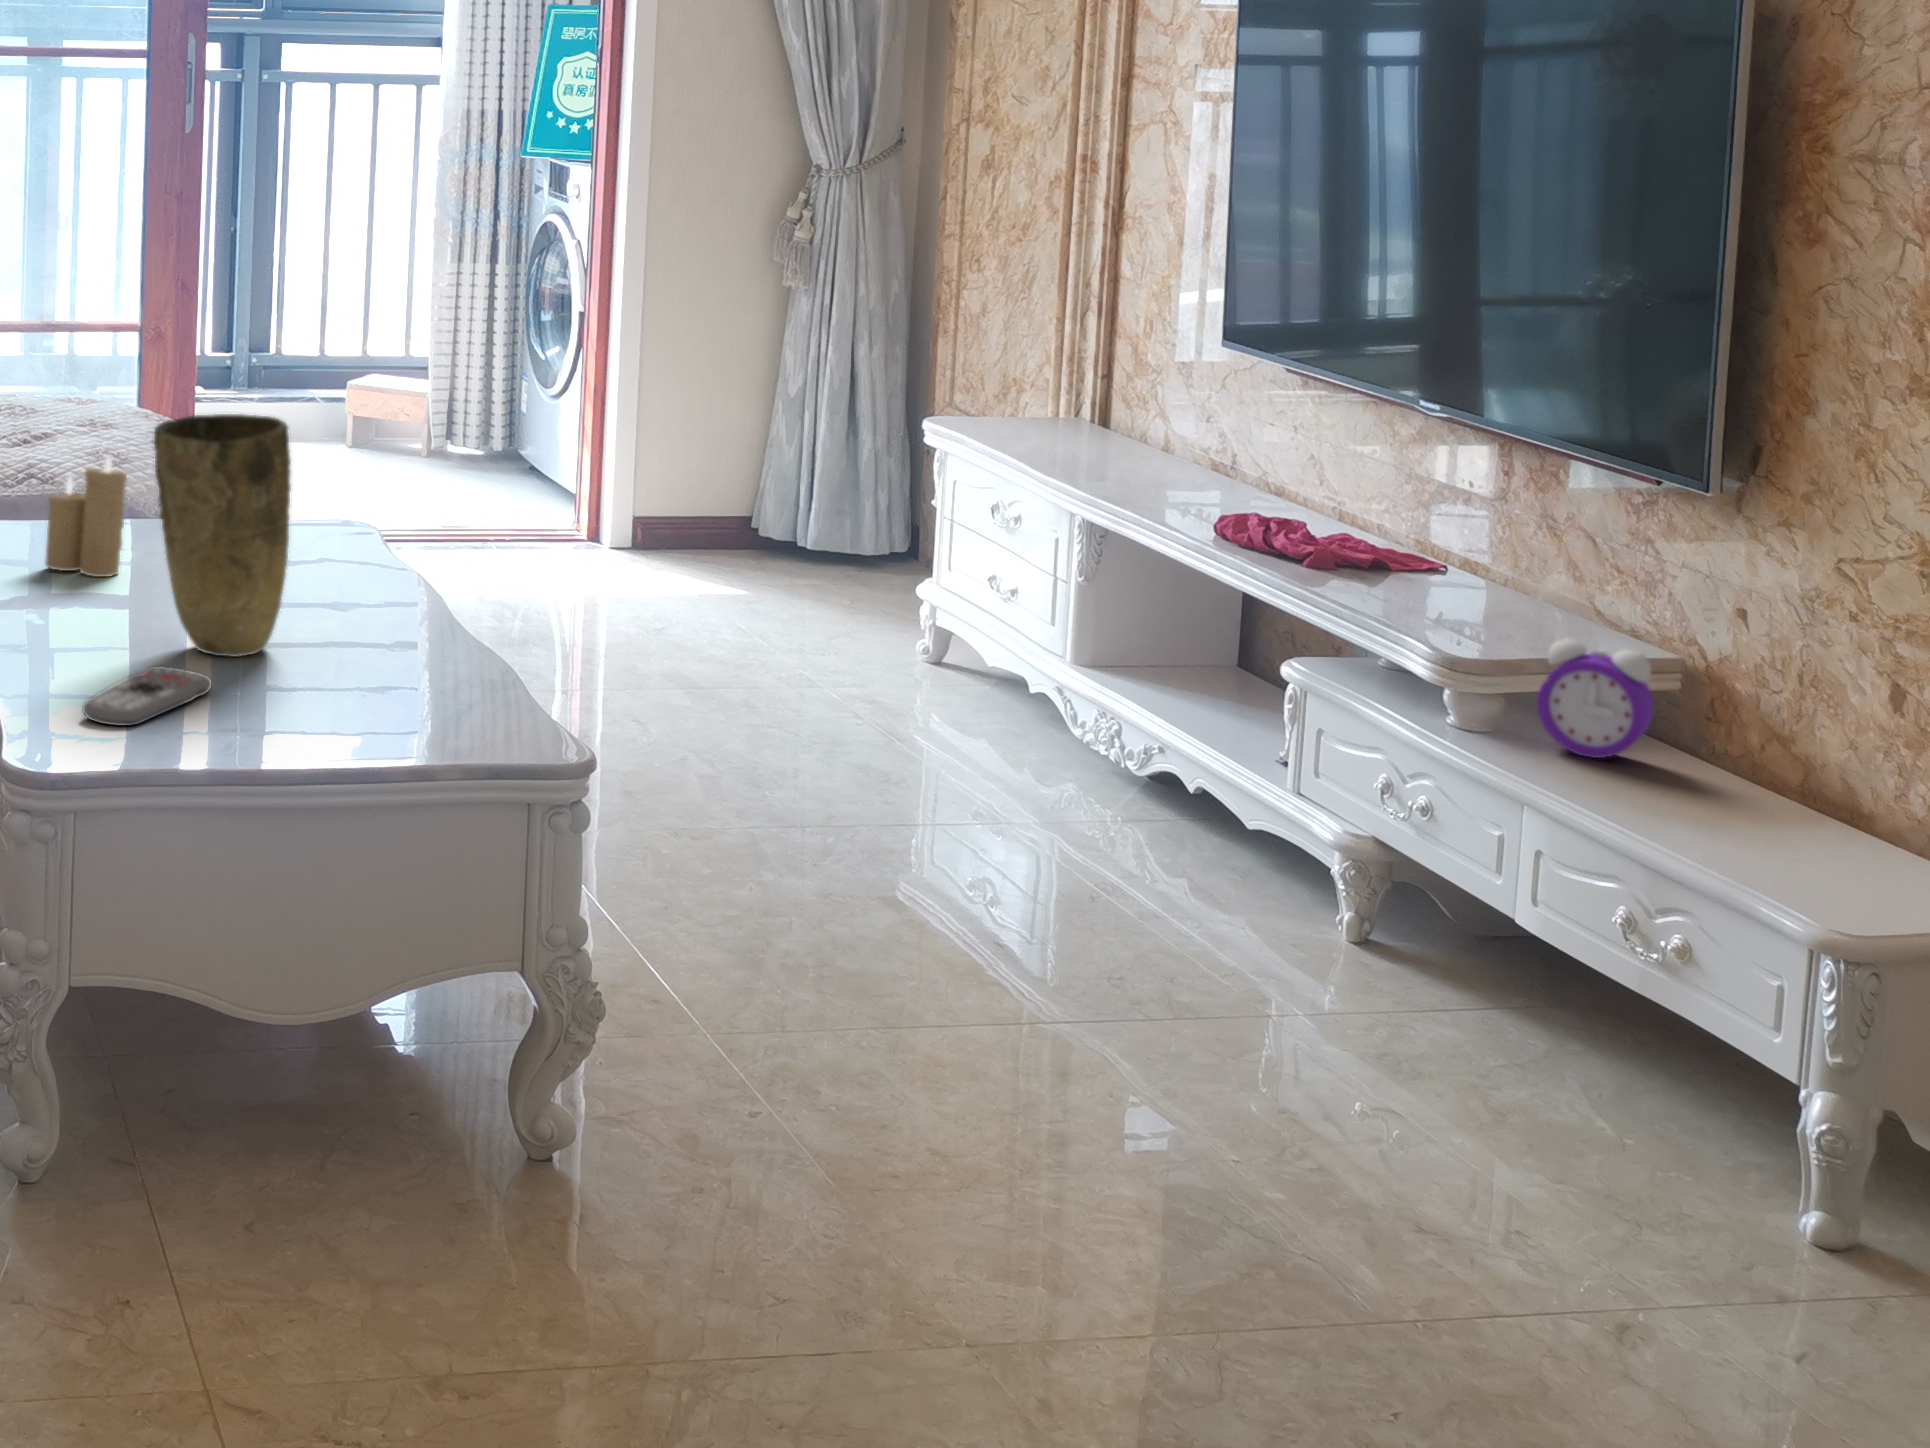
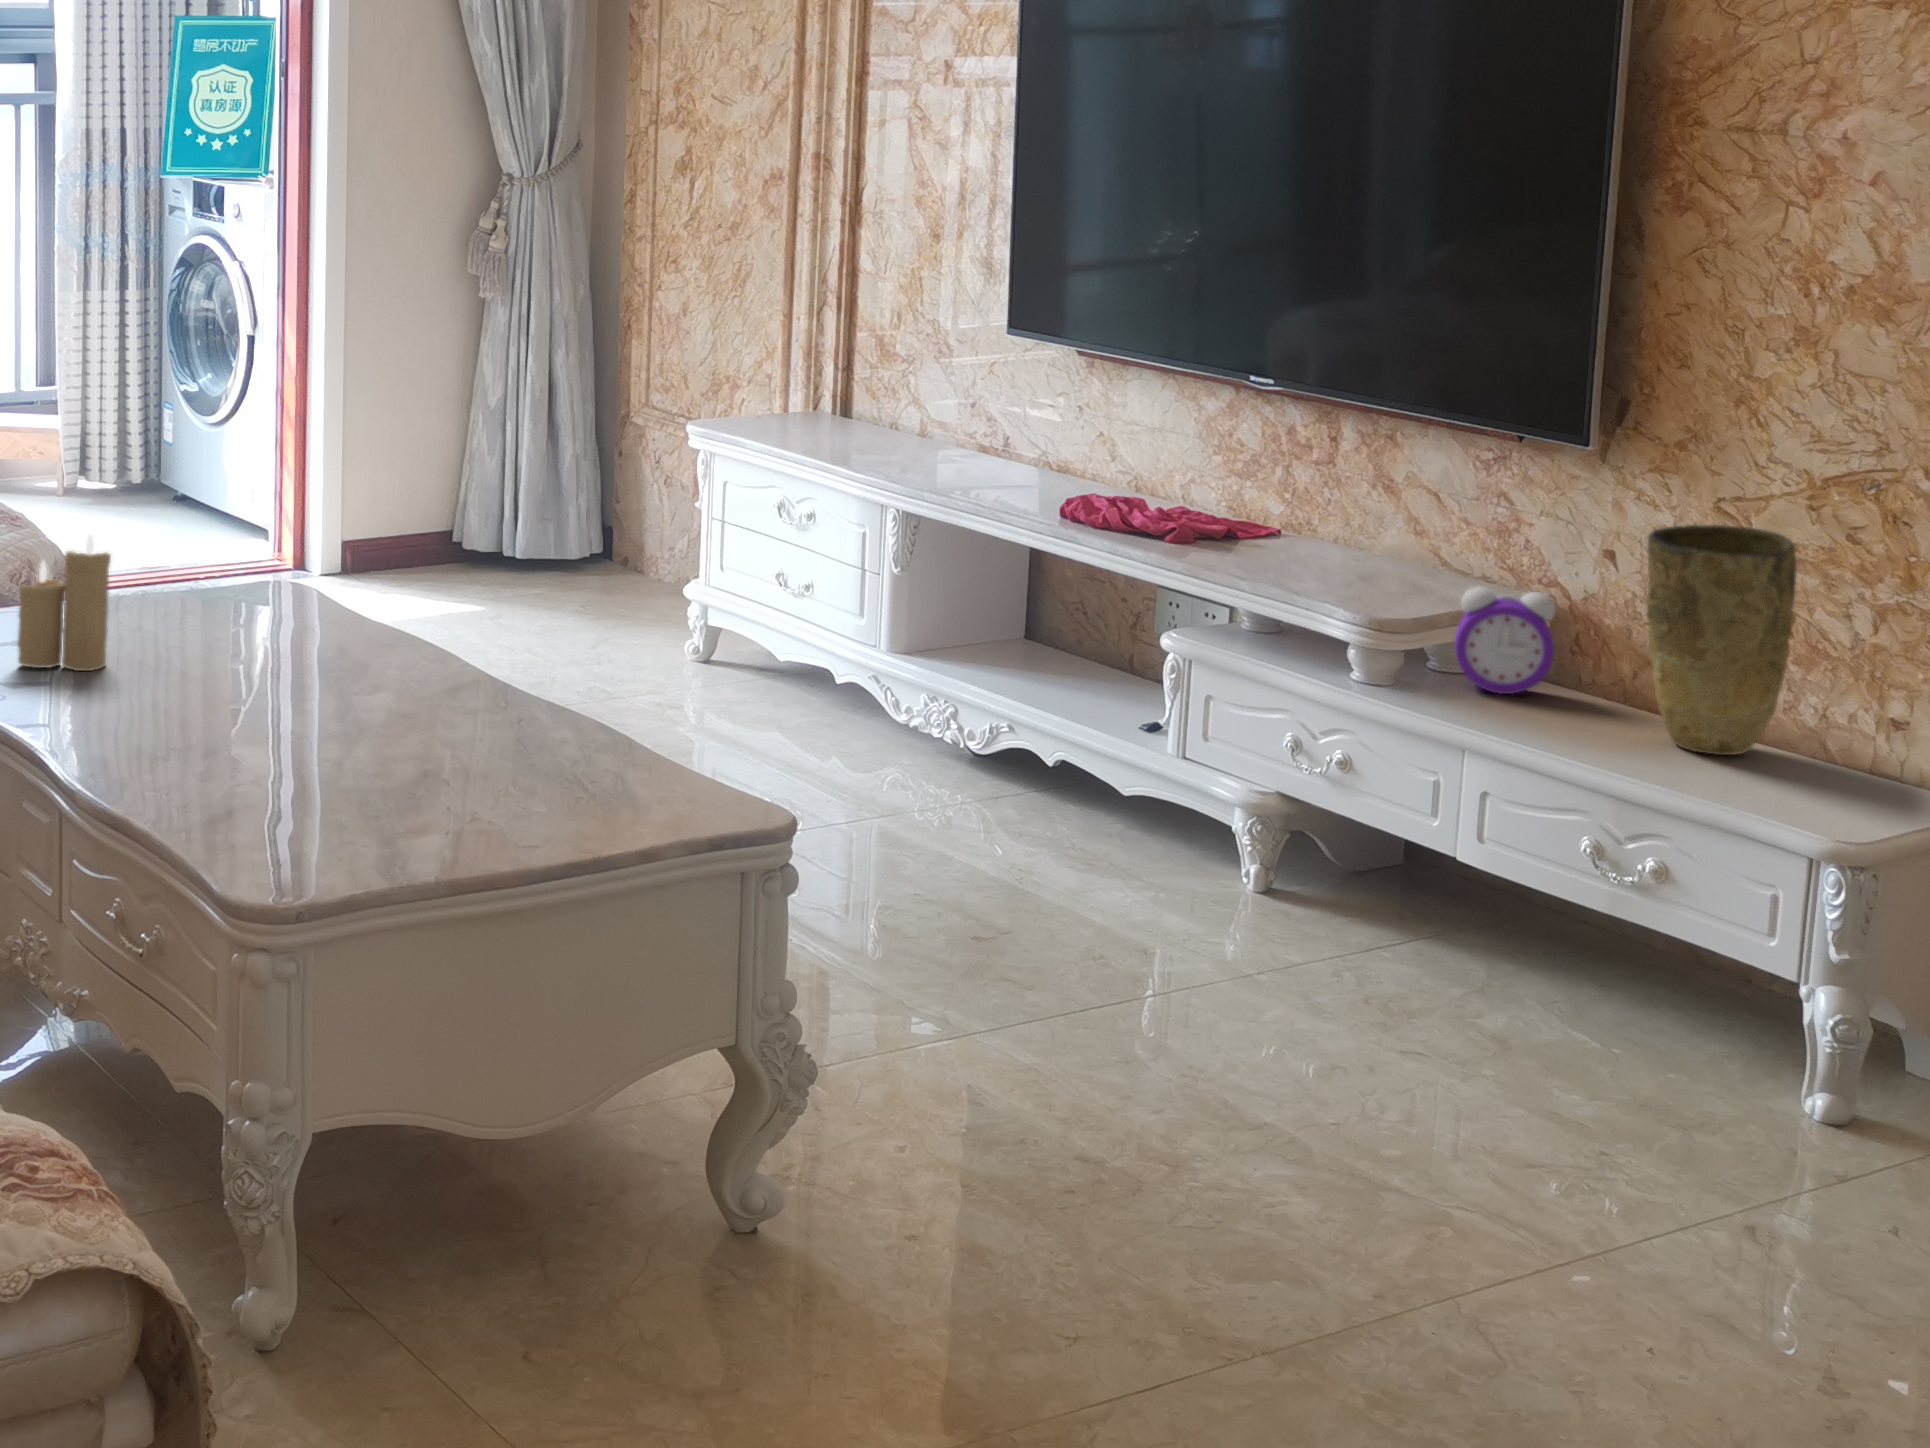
vase: present [154,414,291,657] -> present [1647,525,1797,755]
remote control: present [82,666,212,726] -> none [293,766,391,839]

